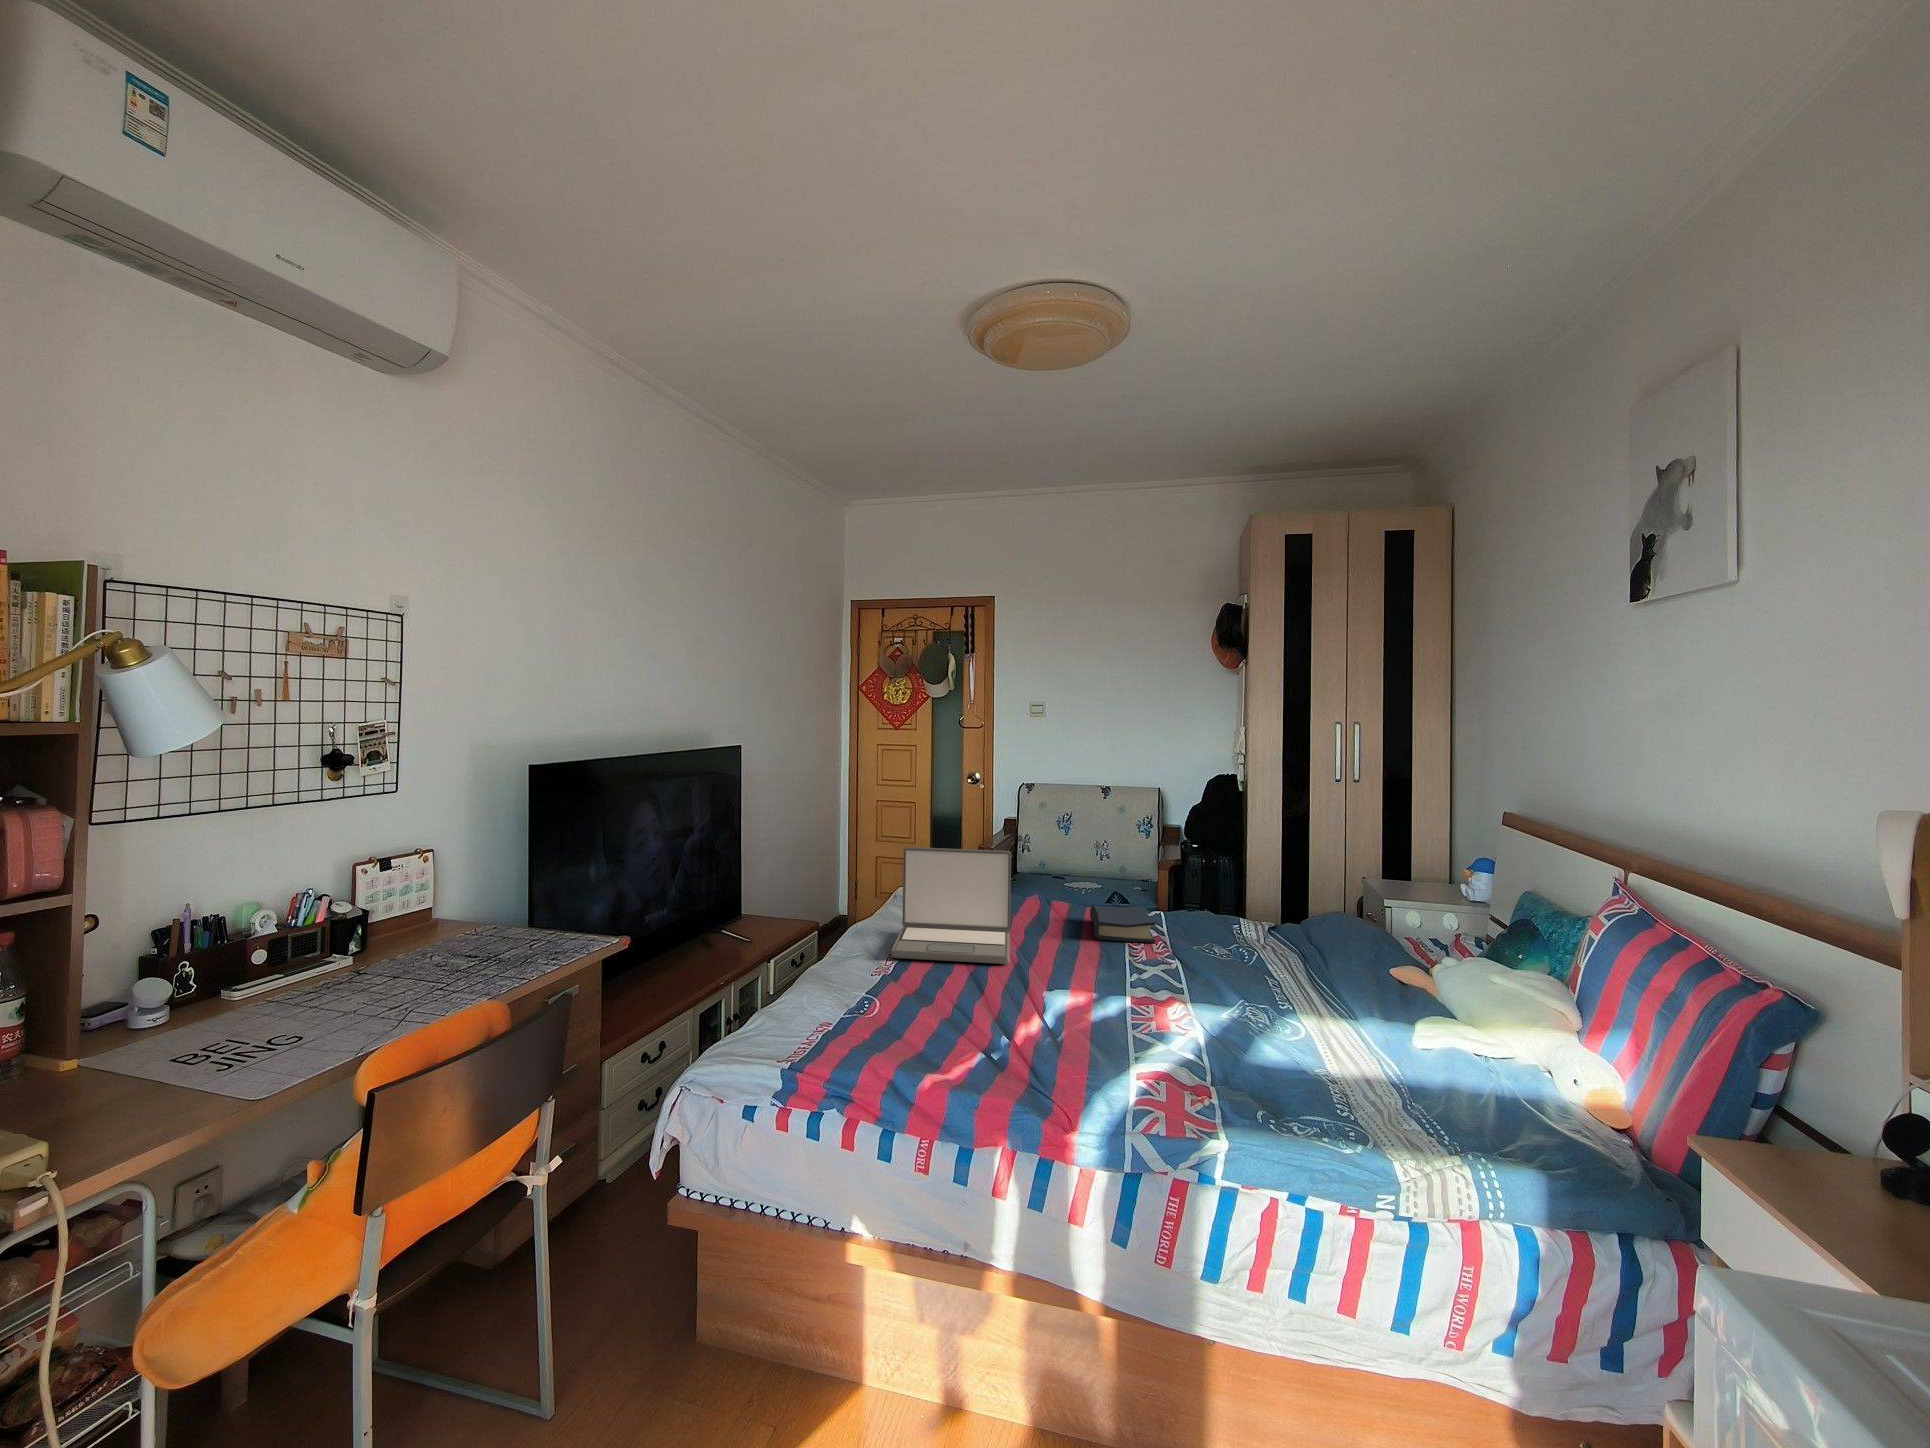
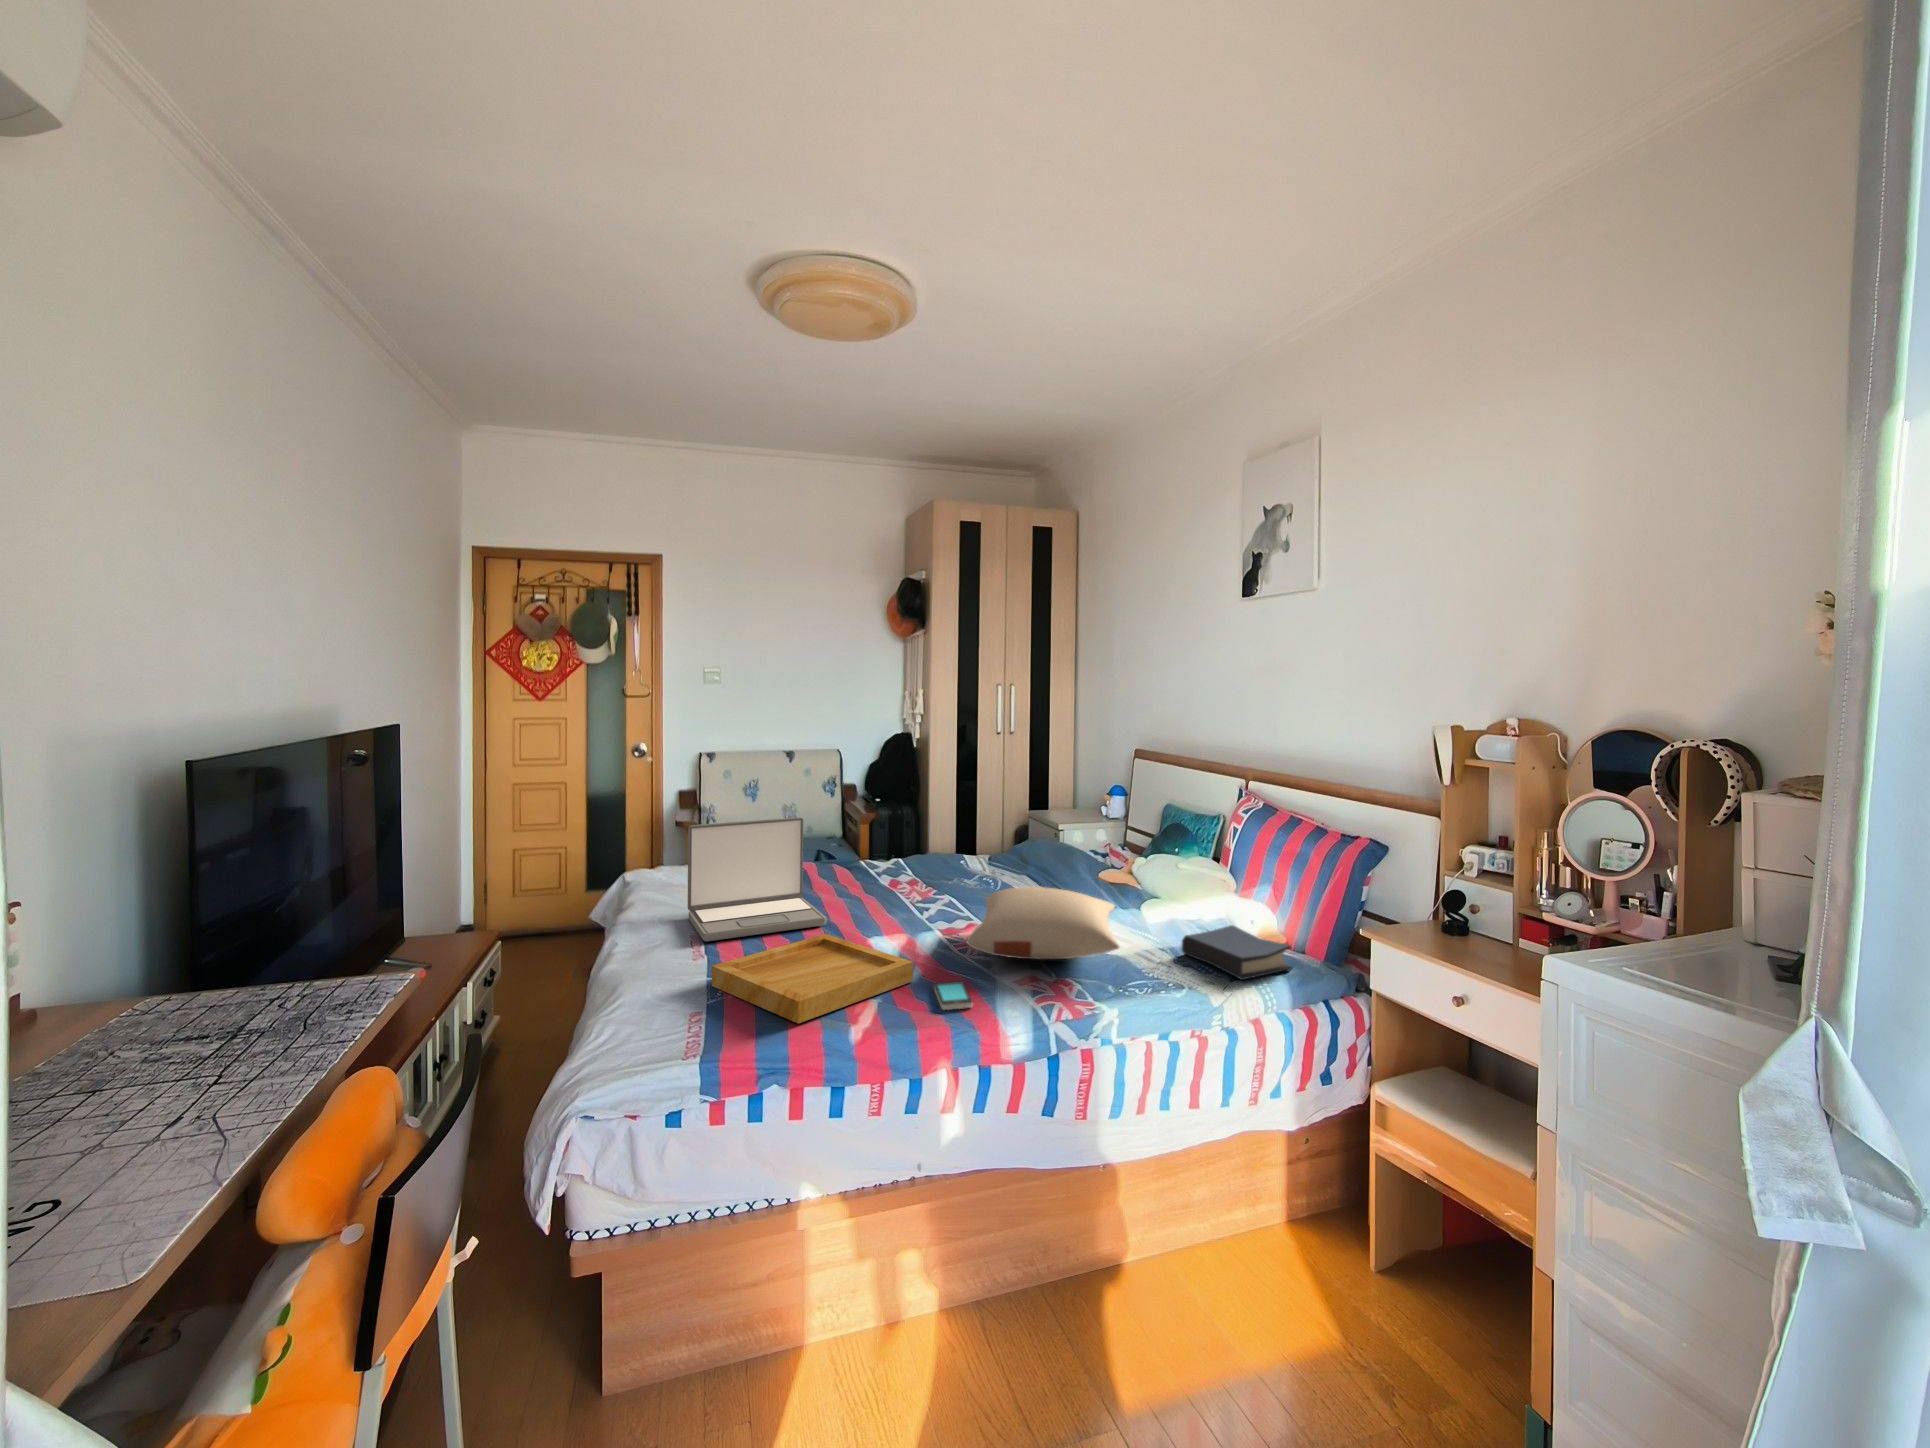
hardback book: present [1090,906,1155,943] -> present [1182,925,1292,980]
pillow: none [1096,963,1332,1068] -> present [967,887,1119,959]
tray: none [859,973,1034,1055] -> present [712,934,913,1024]
smartphone: none [1032,1051,1081,1088] -> present [934,981,973,1010]

